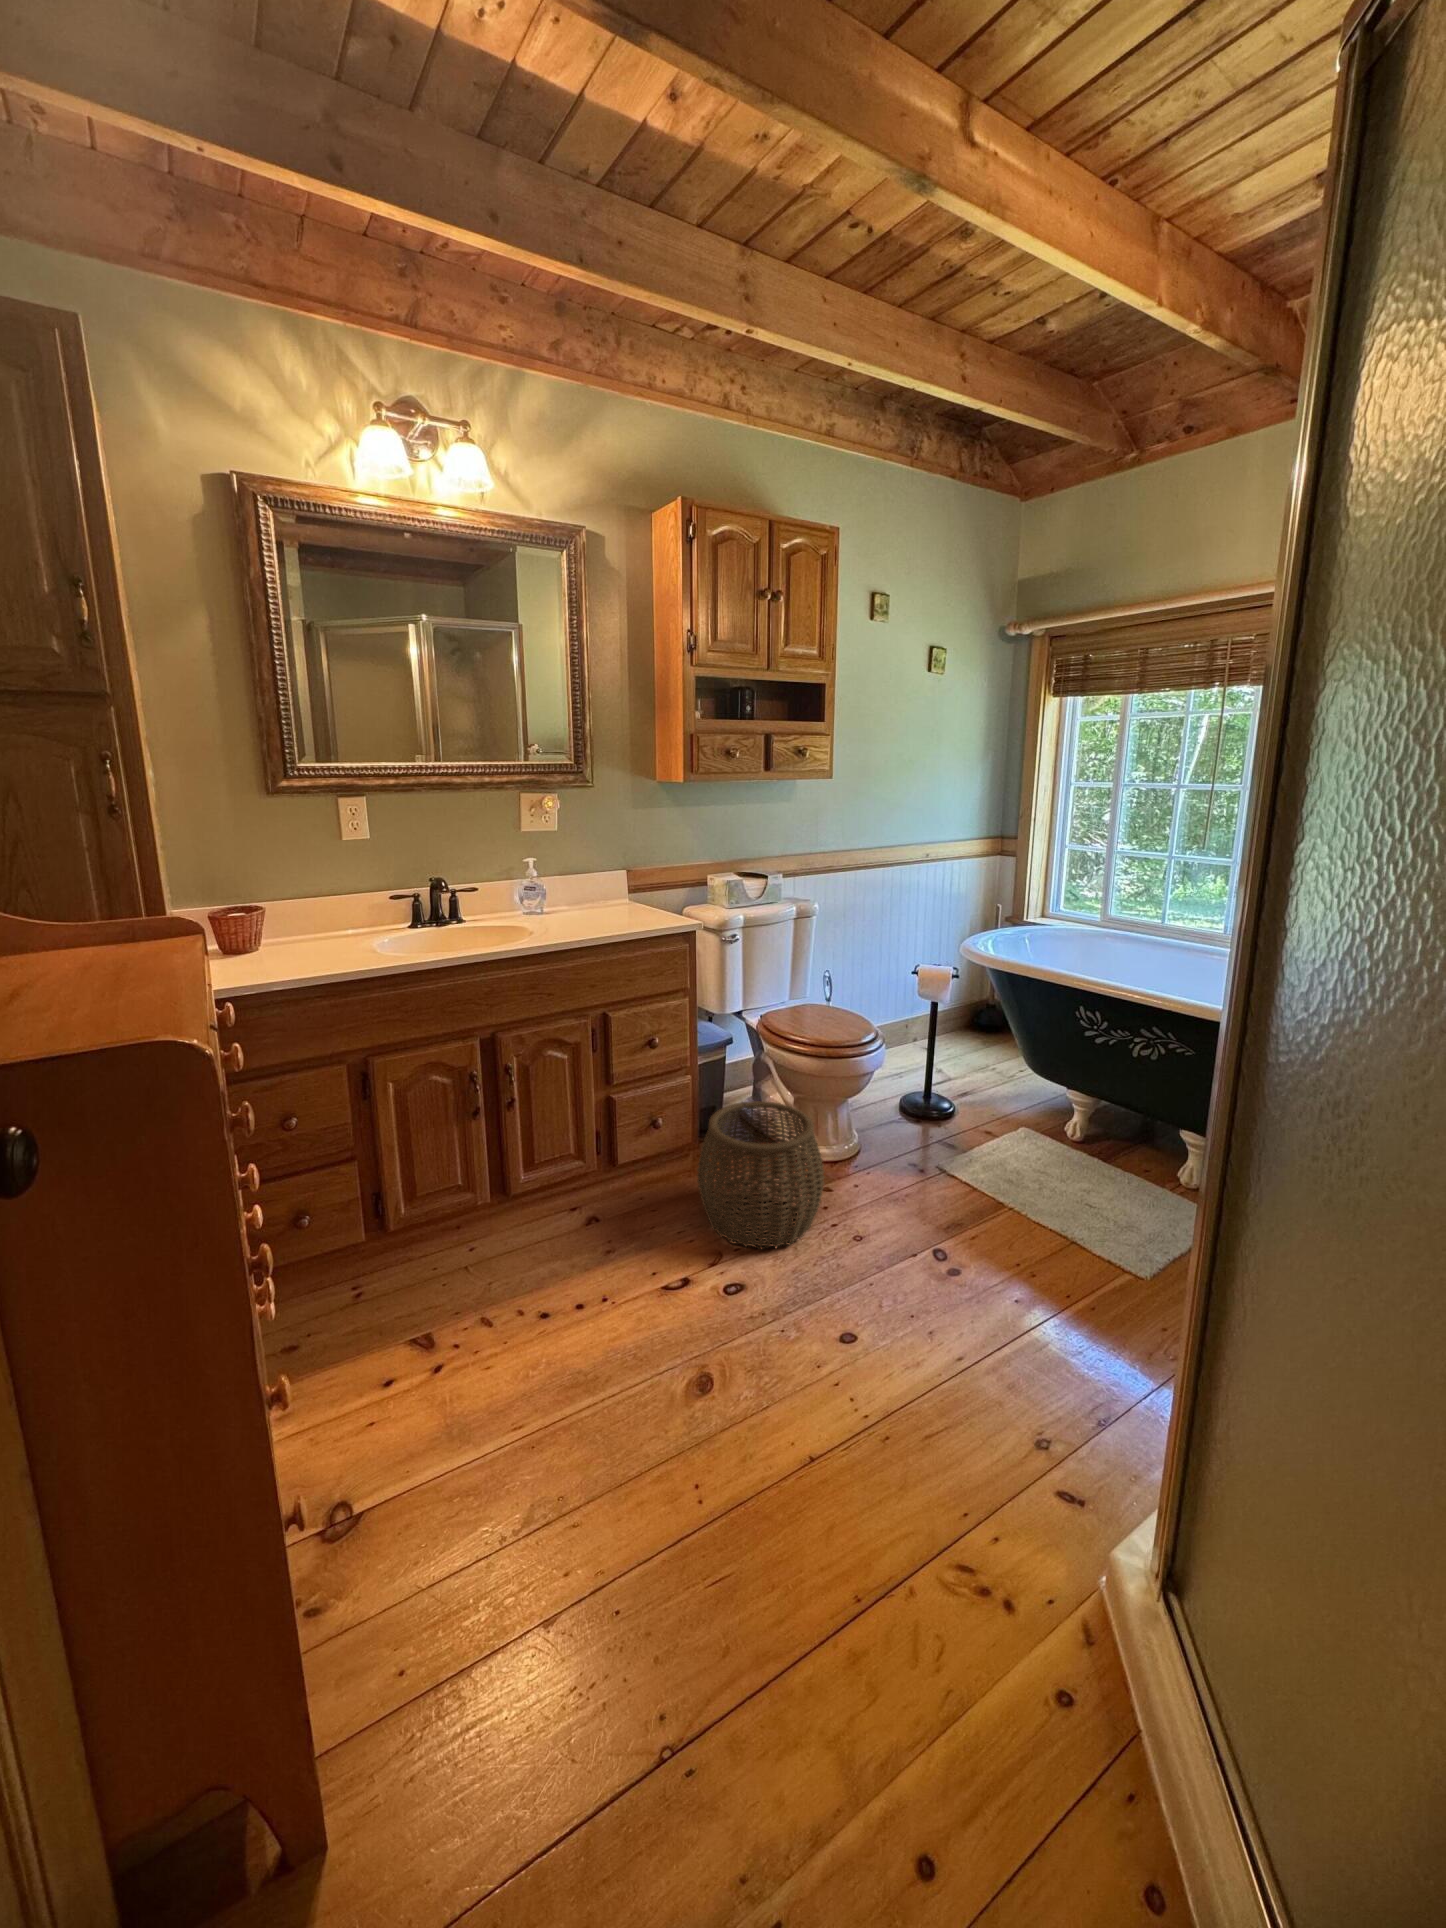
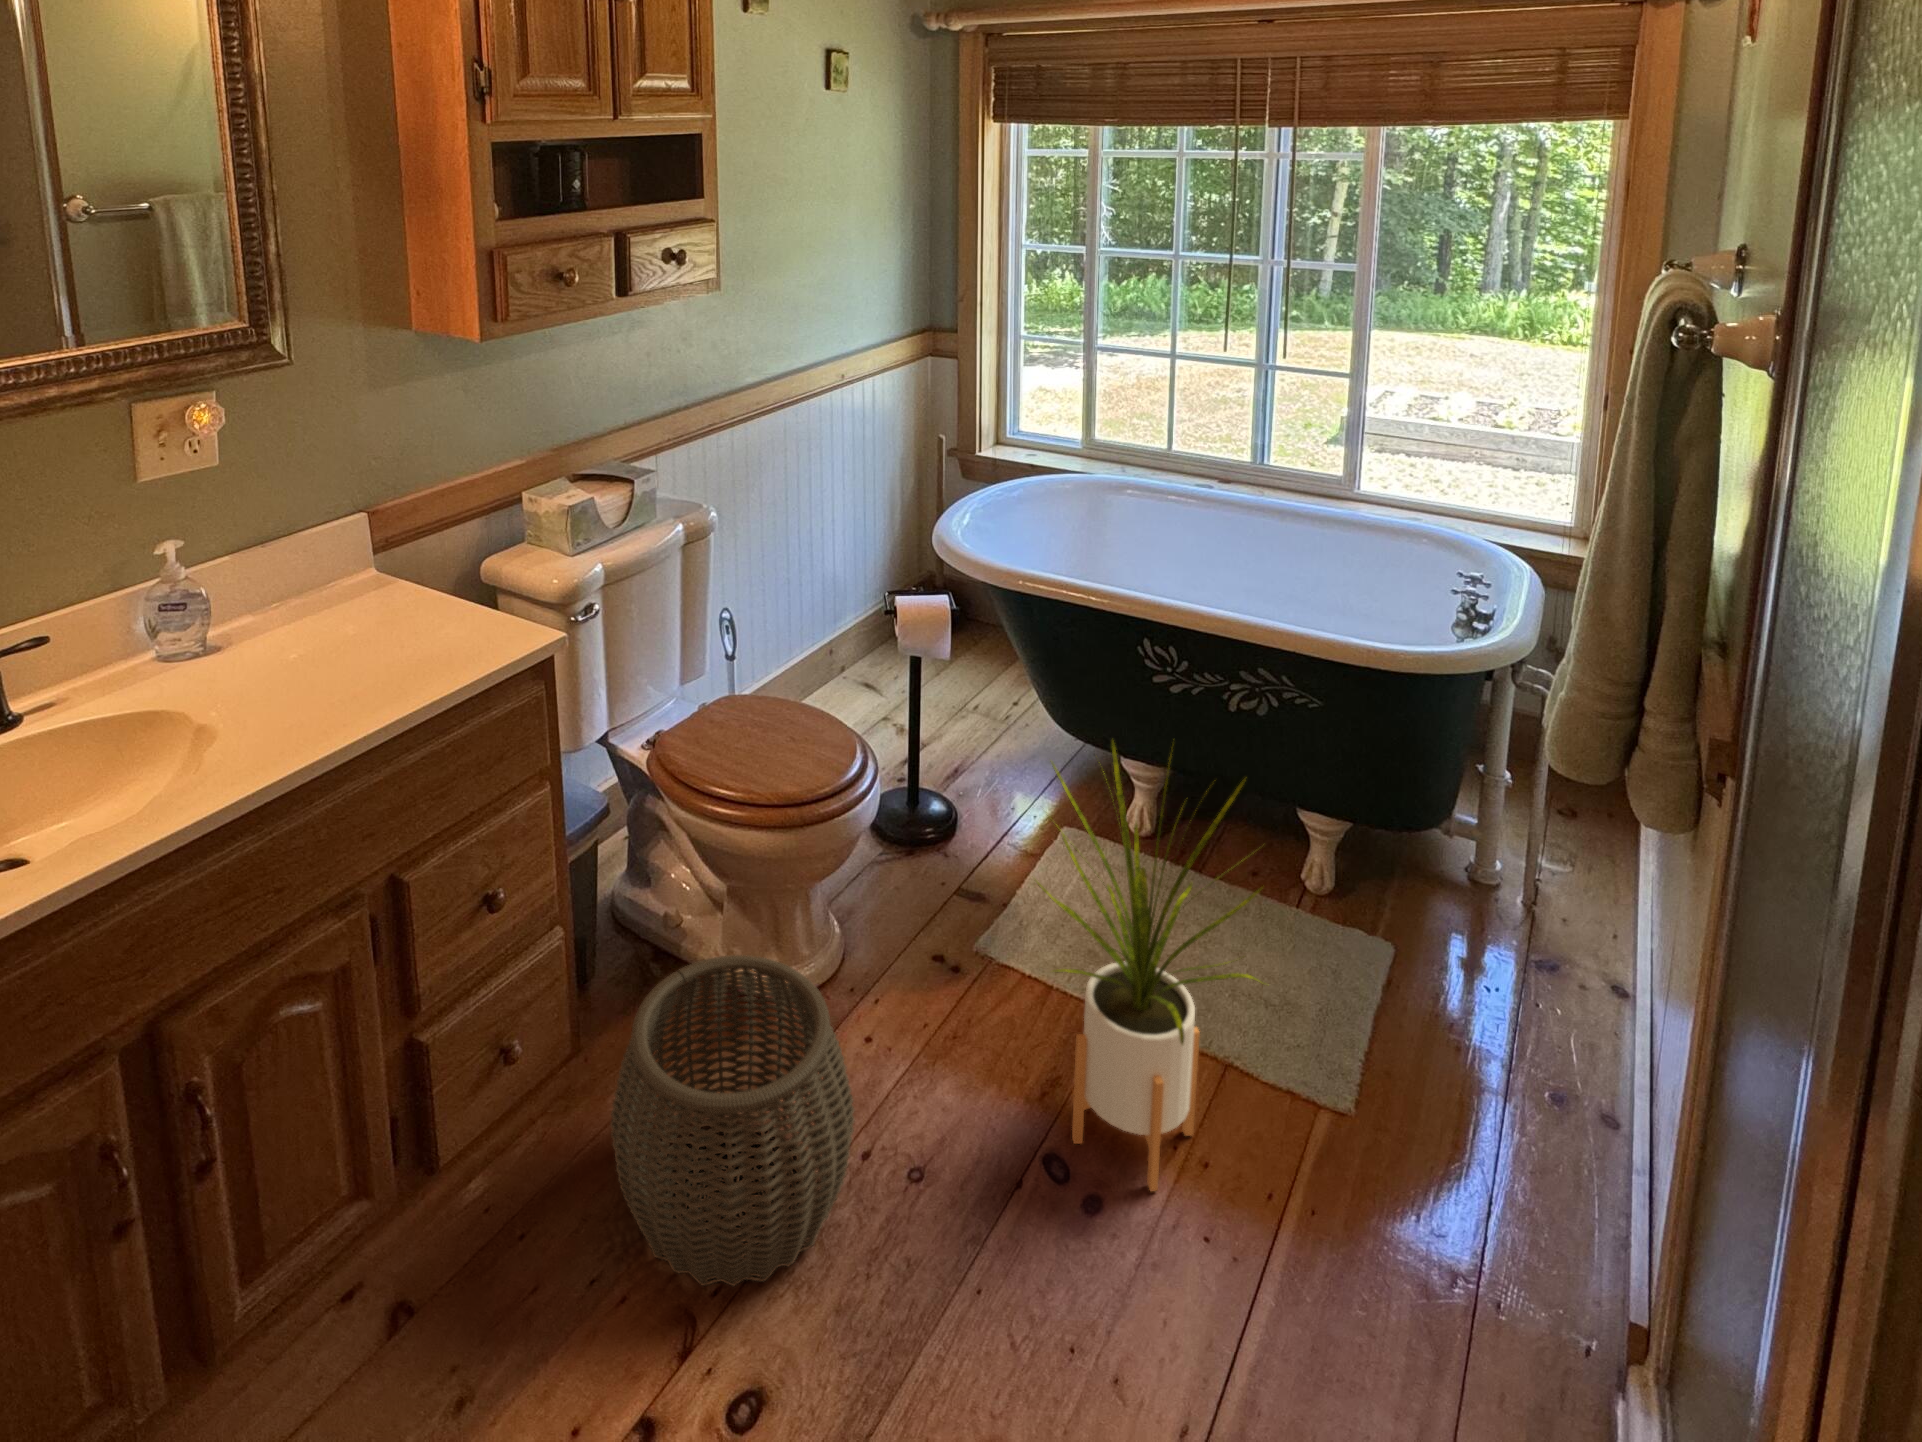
house plant: none [941,1012,1090,1276] -> present [1036,742,1262,1191]

